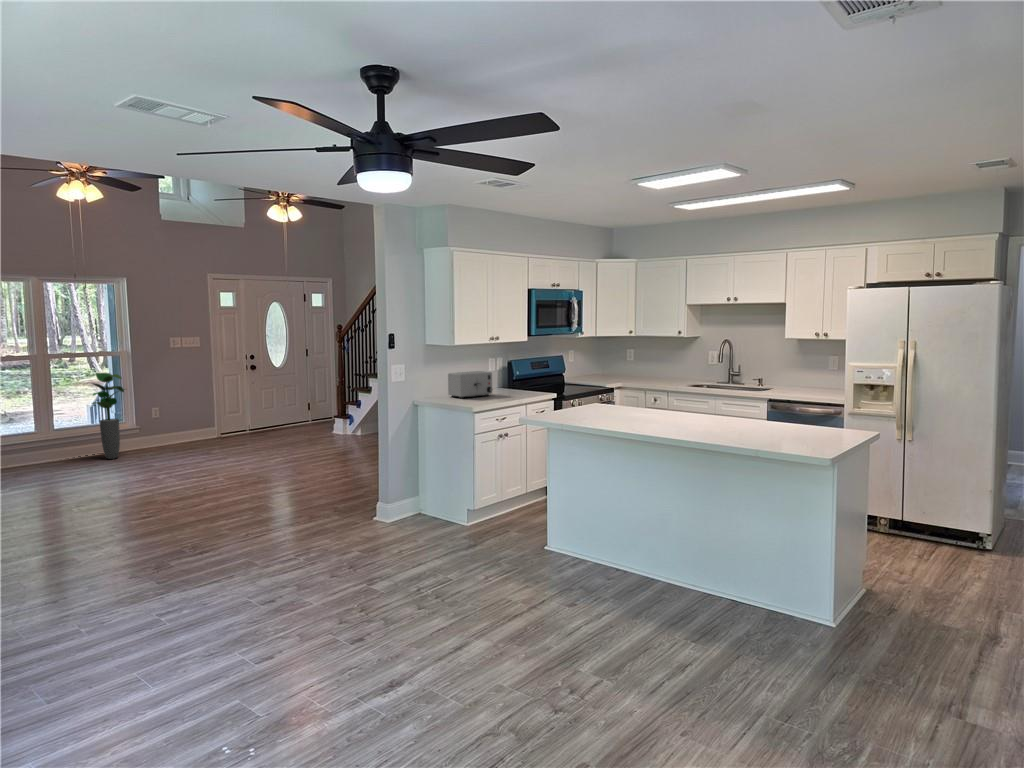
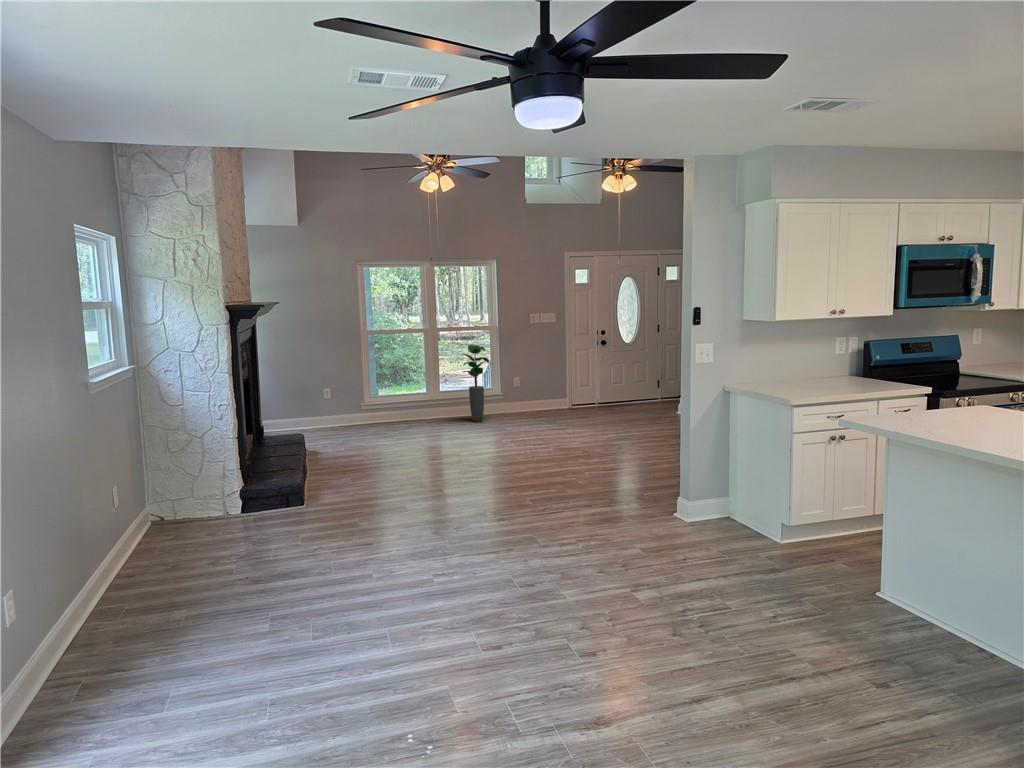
toaster: present [448,371,493,398] -> none [773,353,833,386]

